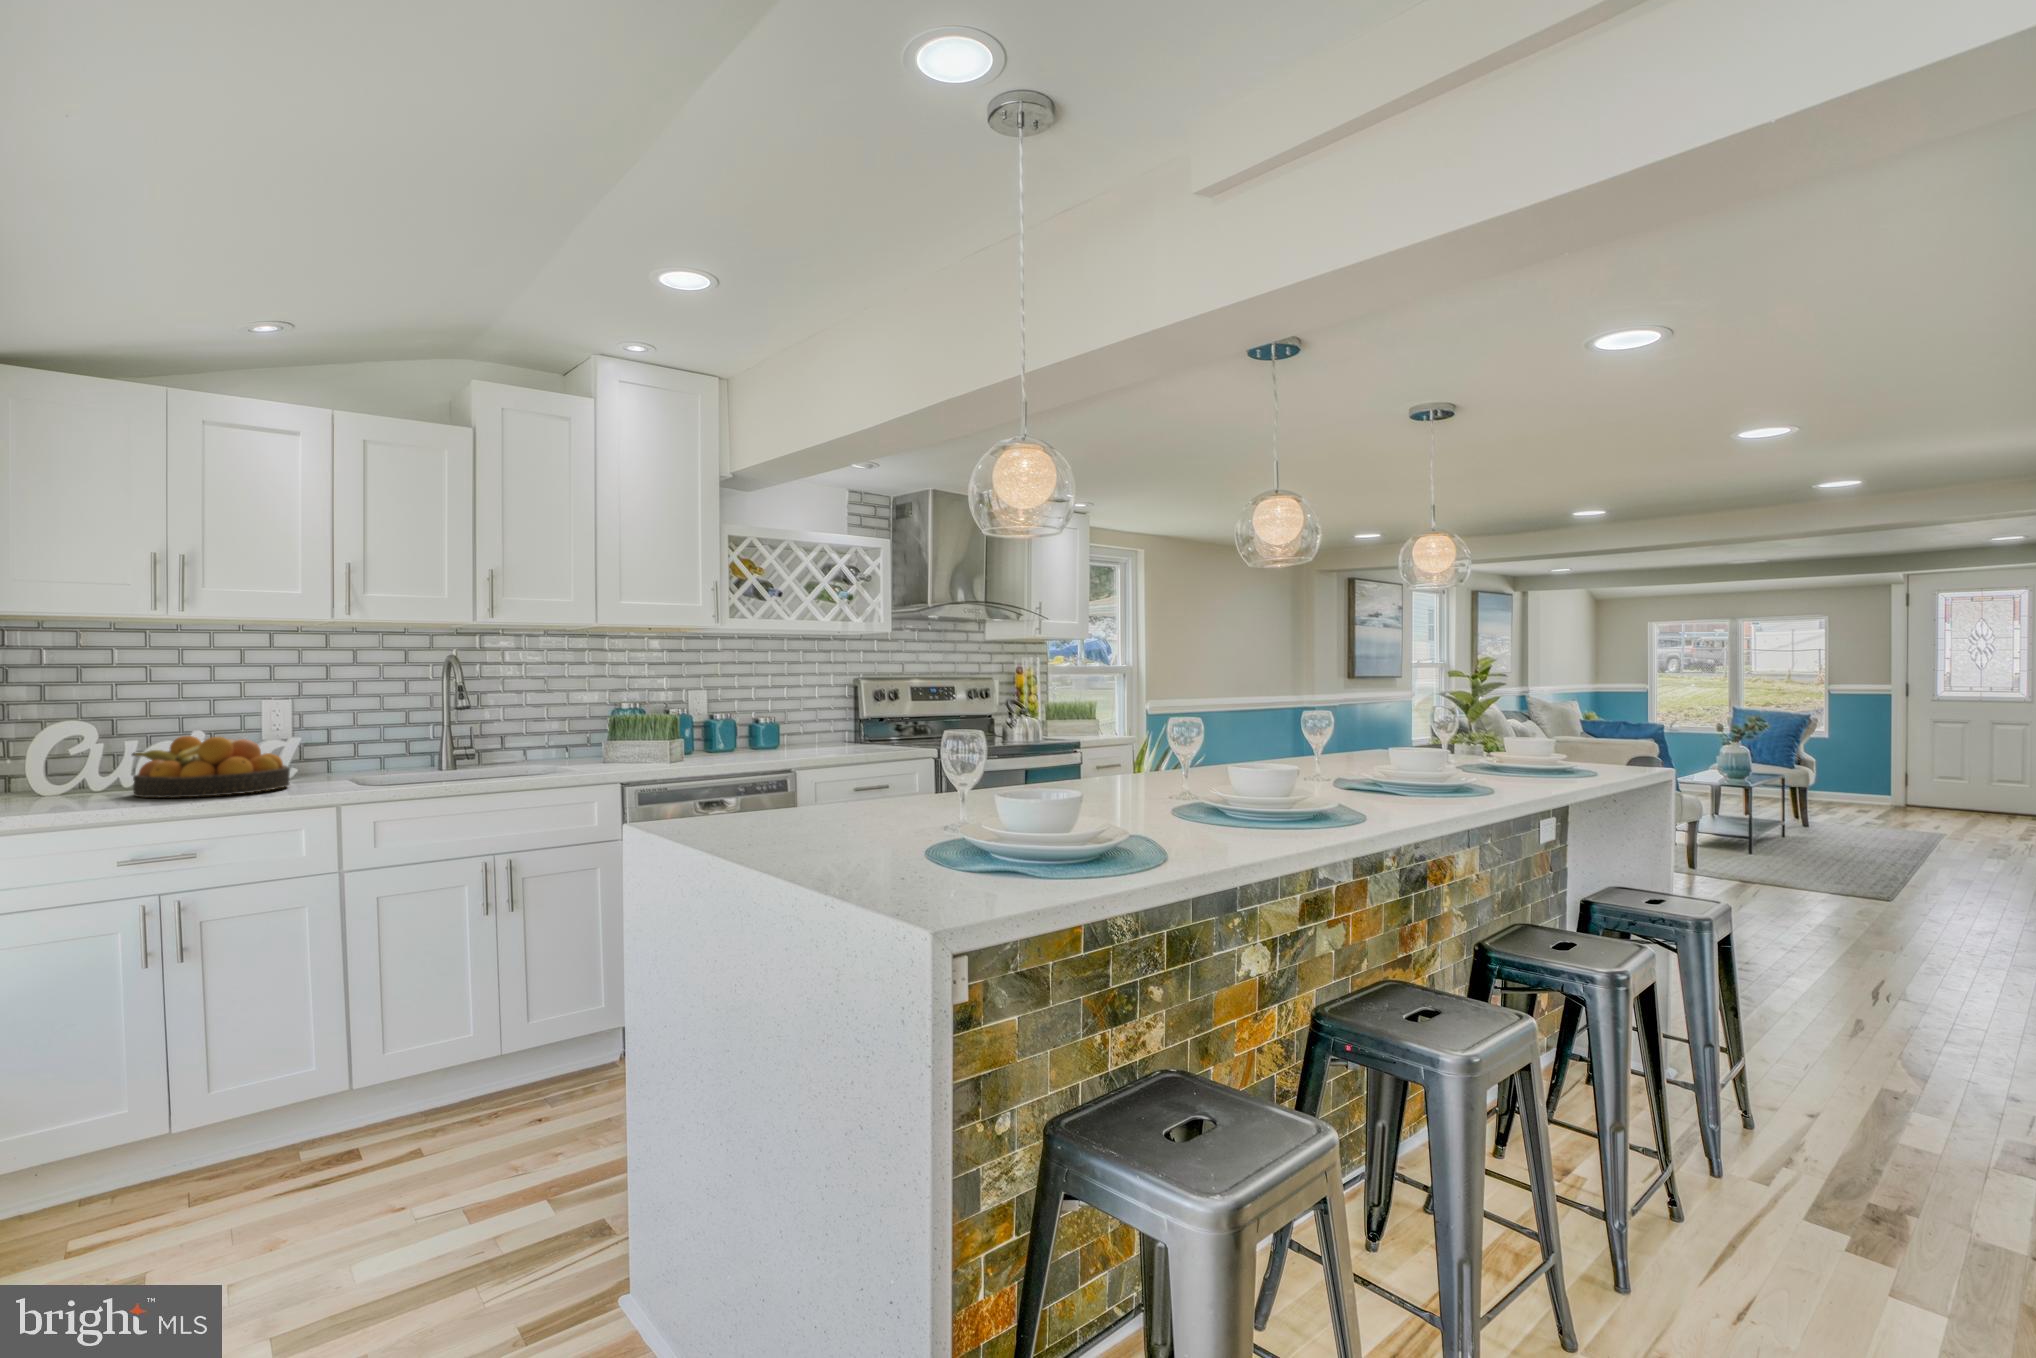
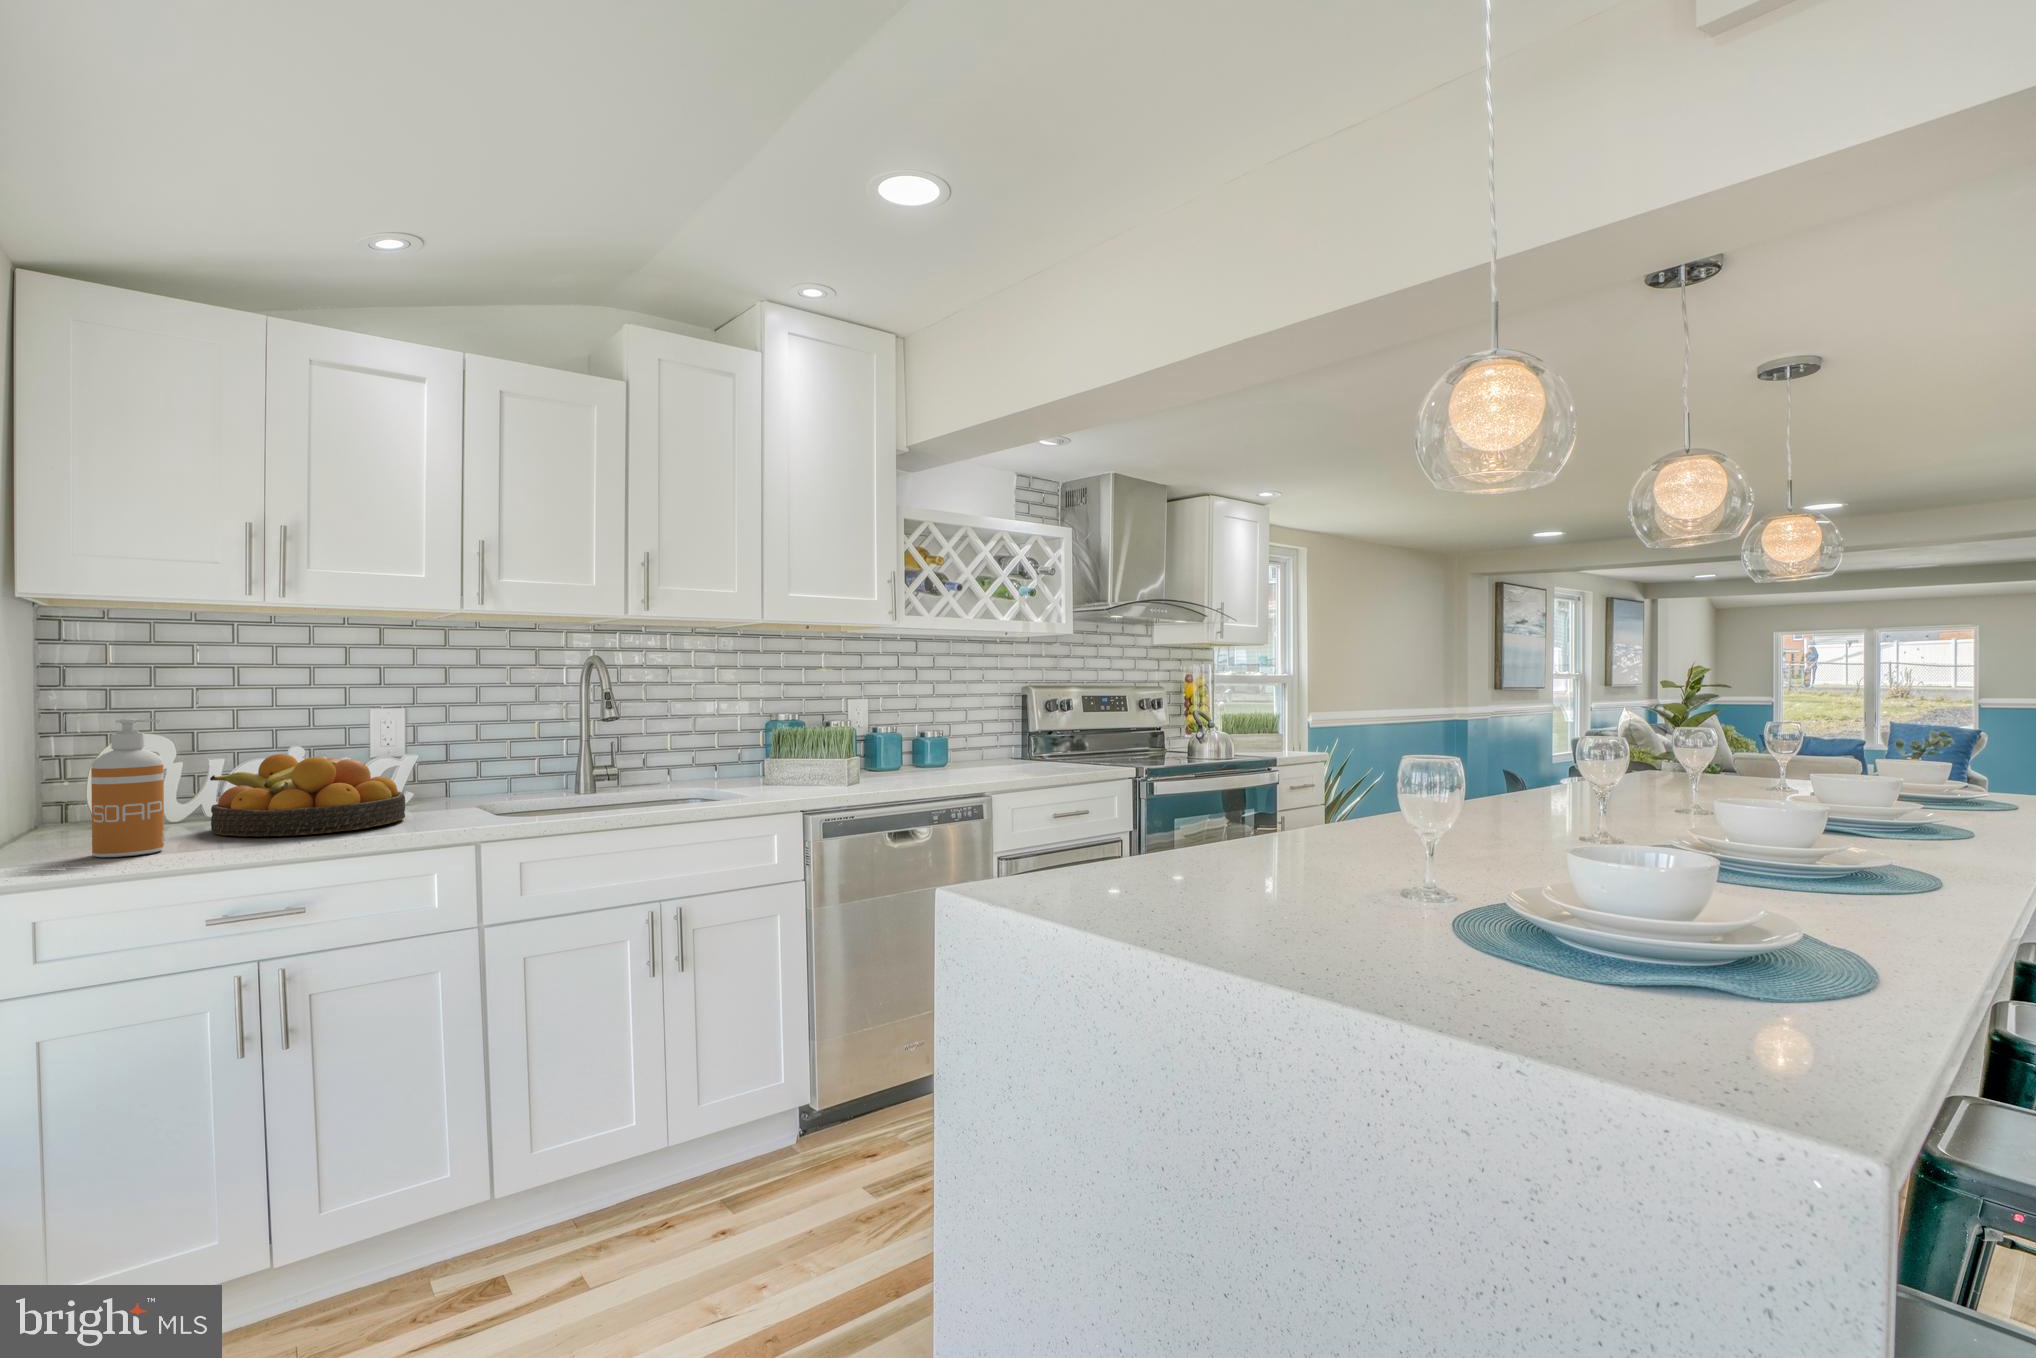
soap dispenser: none [46,707,101,810] -> present [91,719,164,857]

